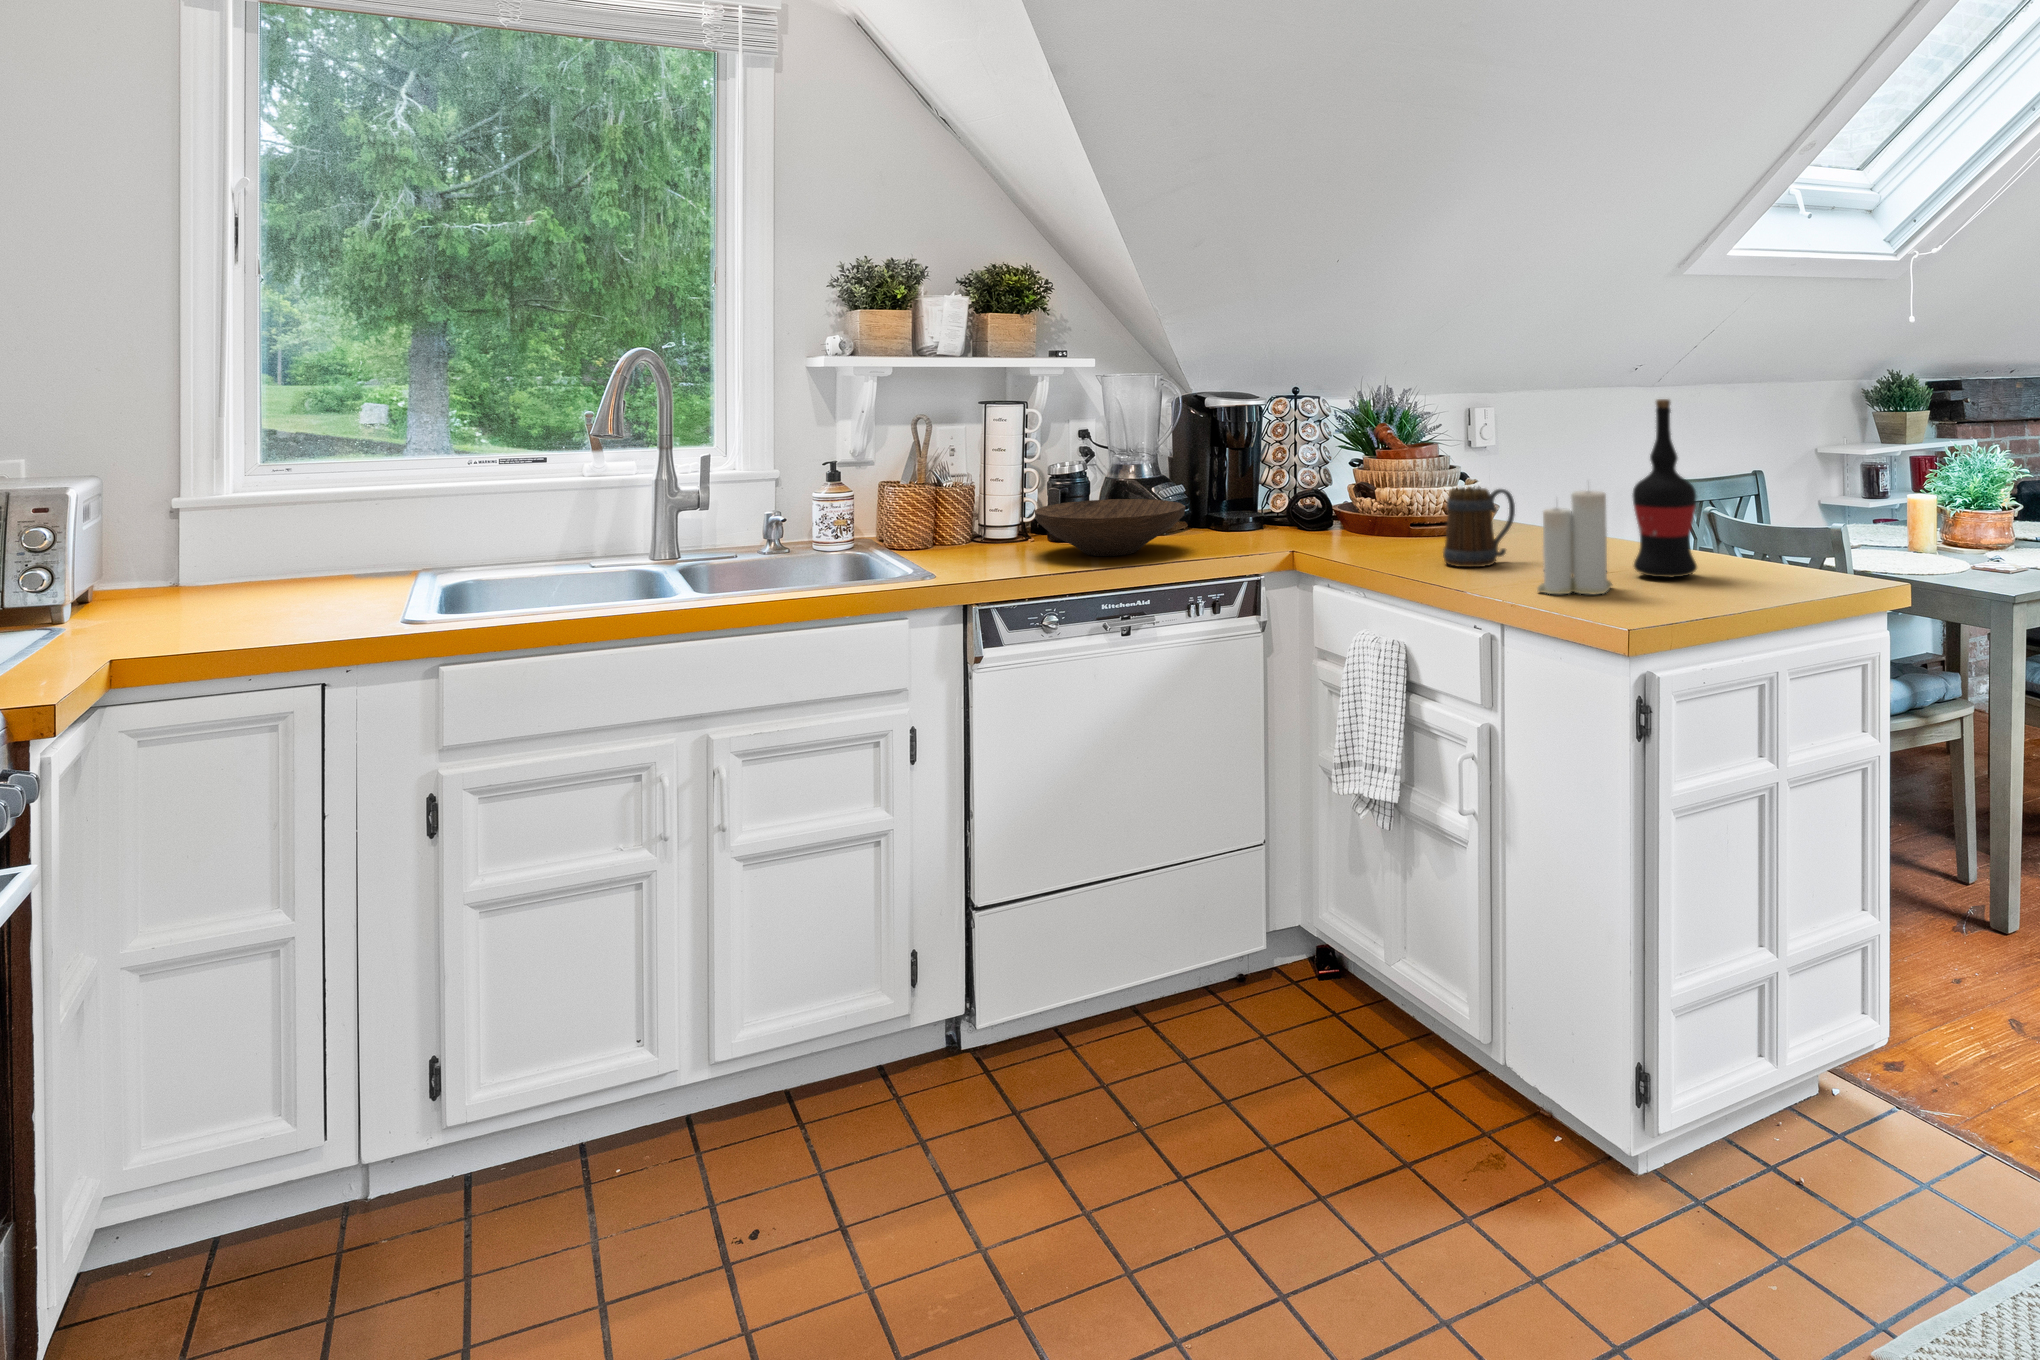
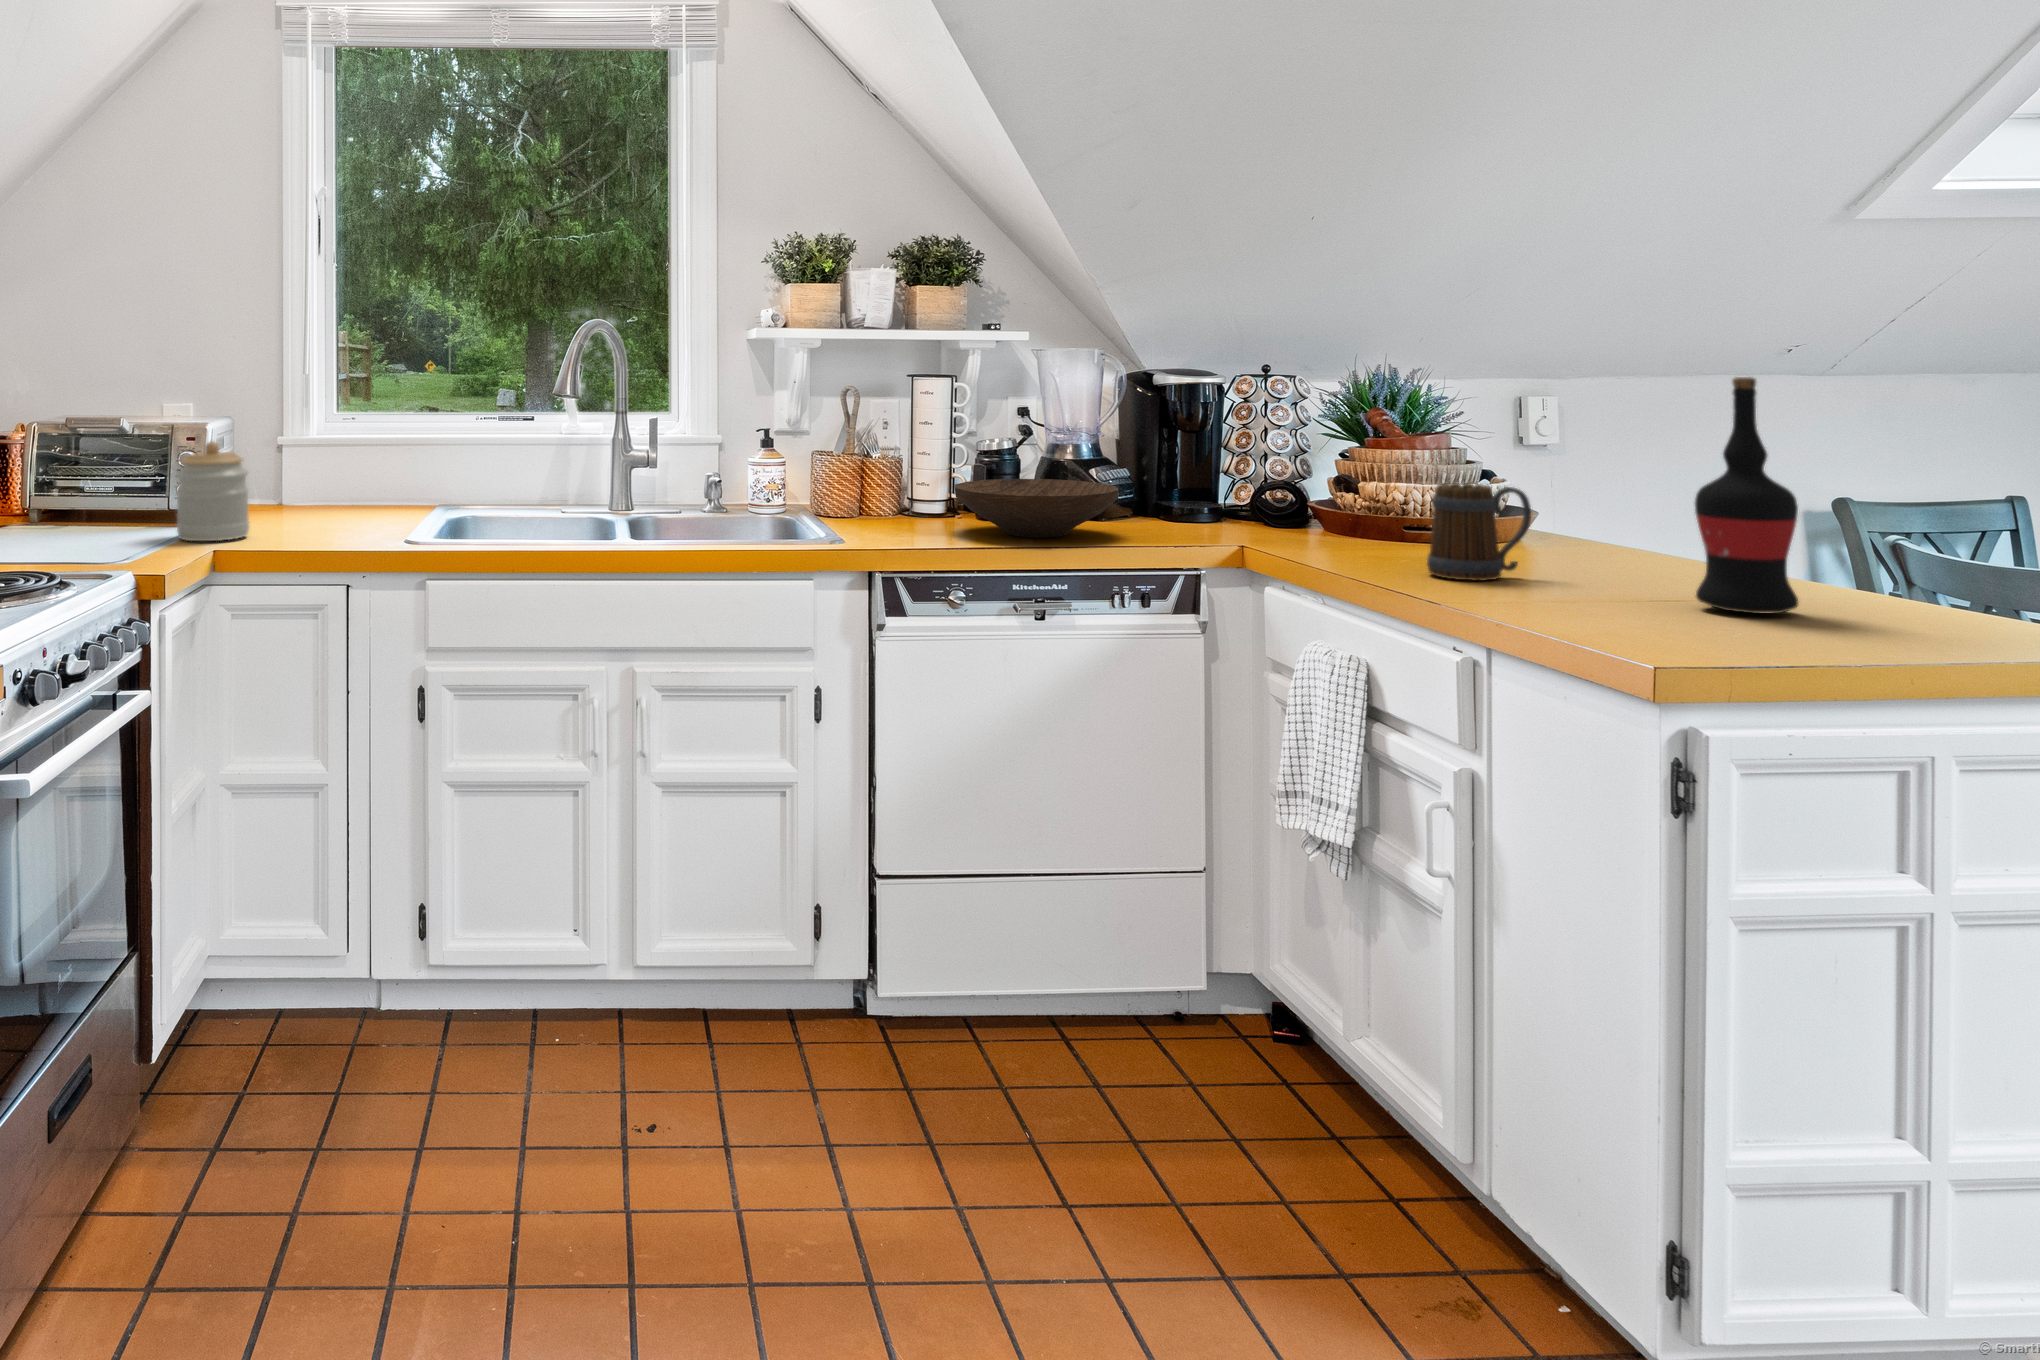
candle: present [1537,490,1612,594] -> none [1535,476,1651,622]
jar: none [42,518,166,651] -> present [176,441,250,541]

